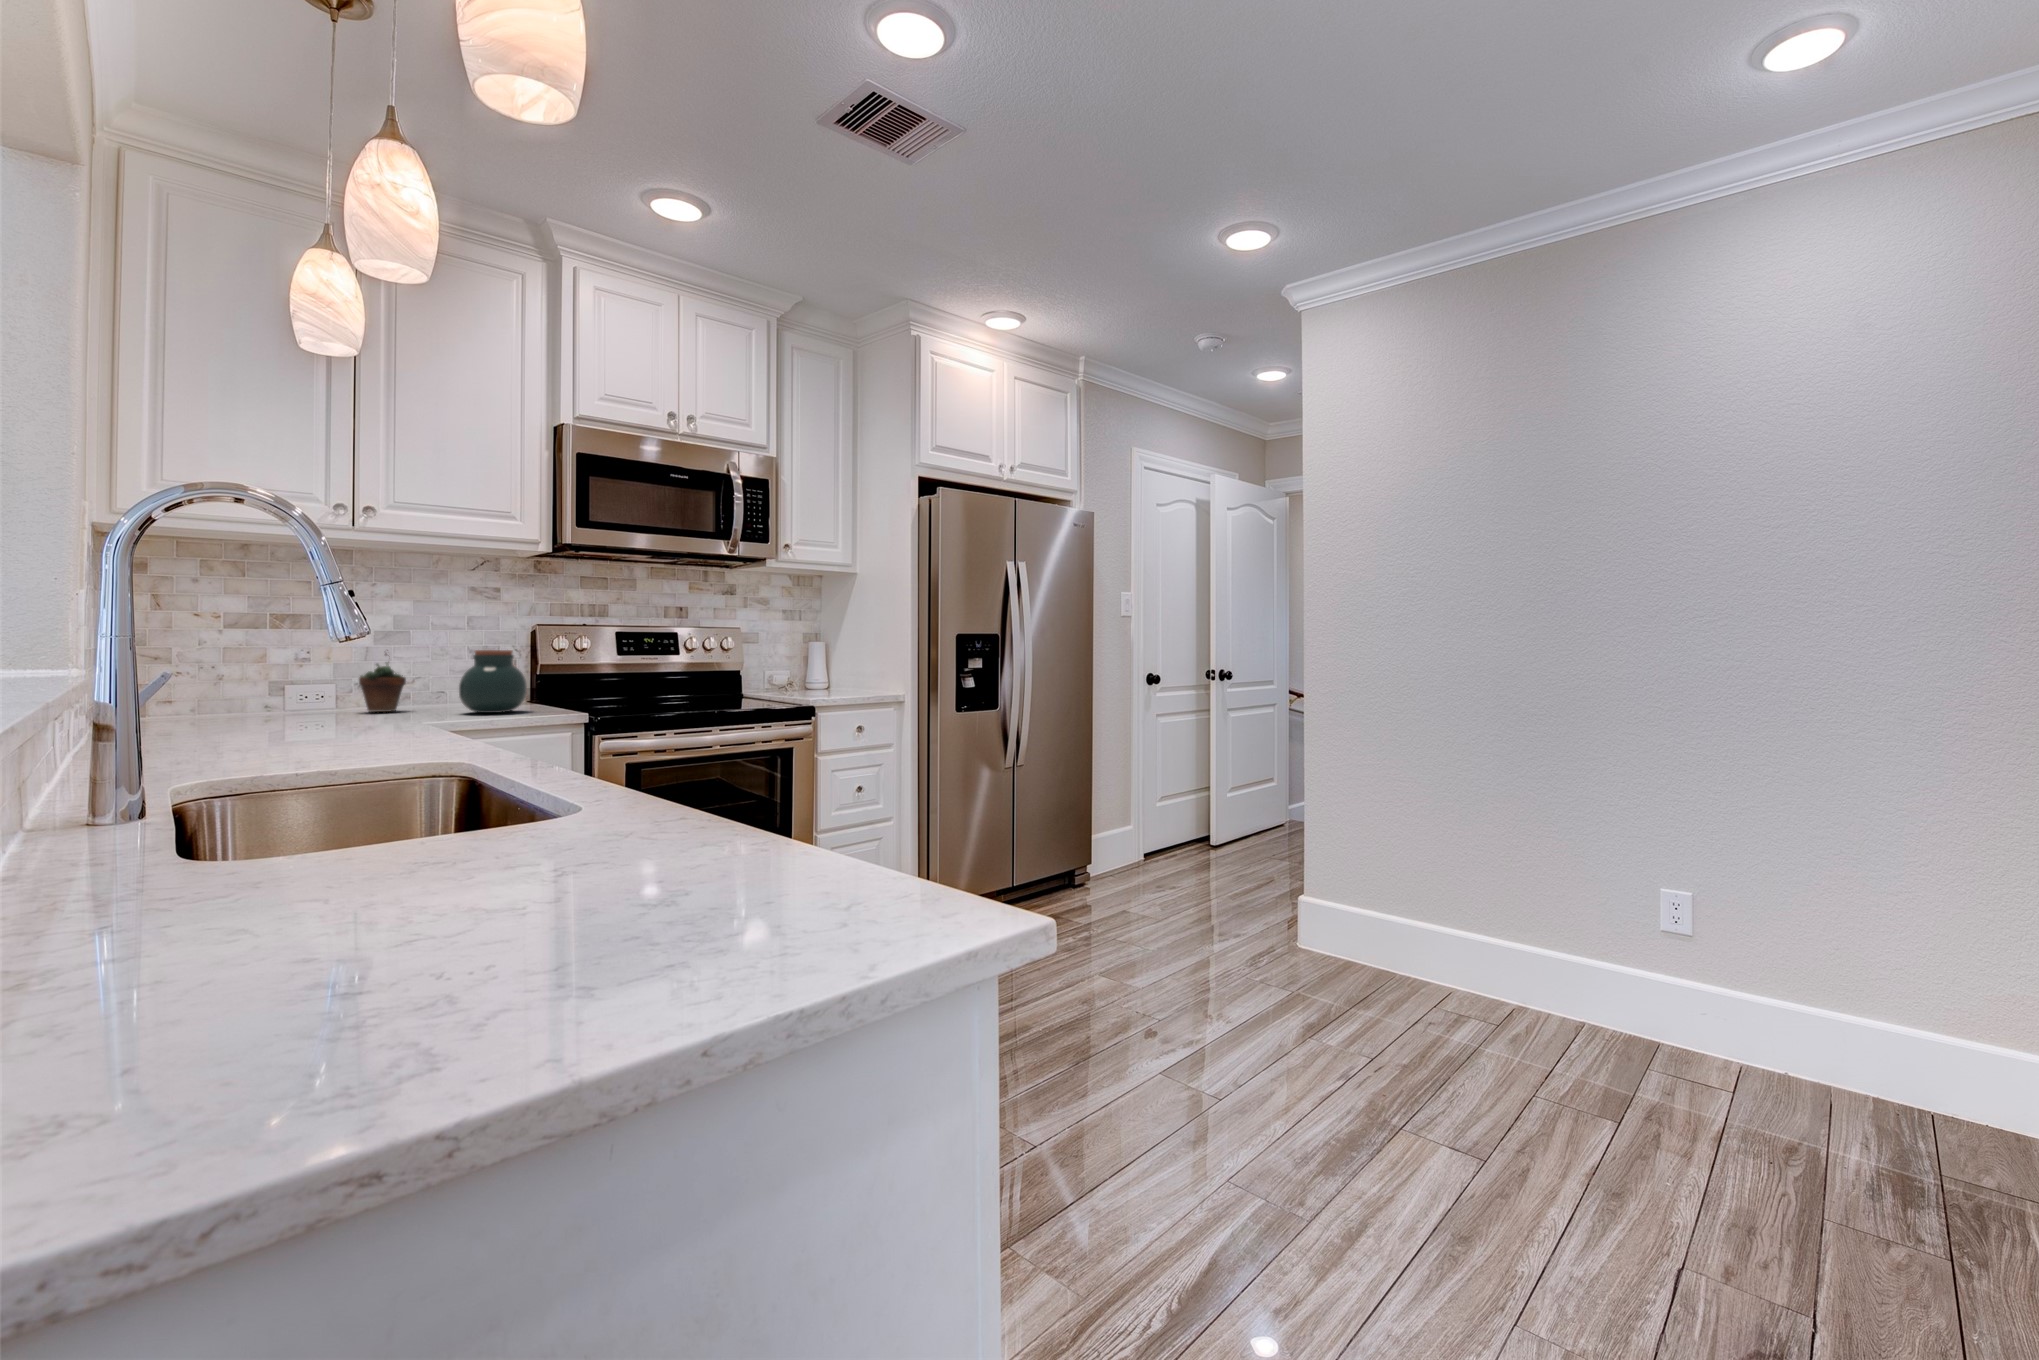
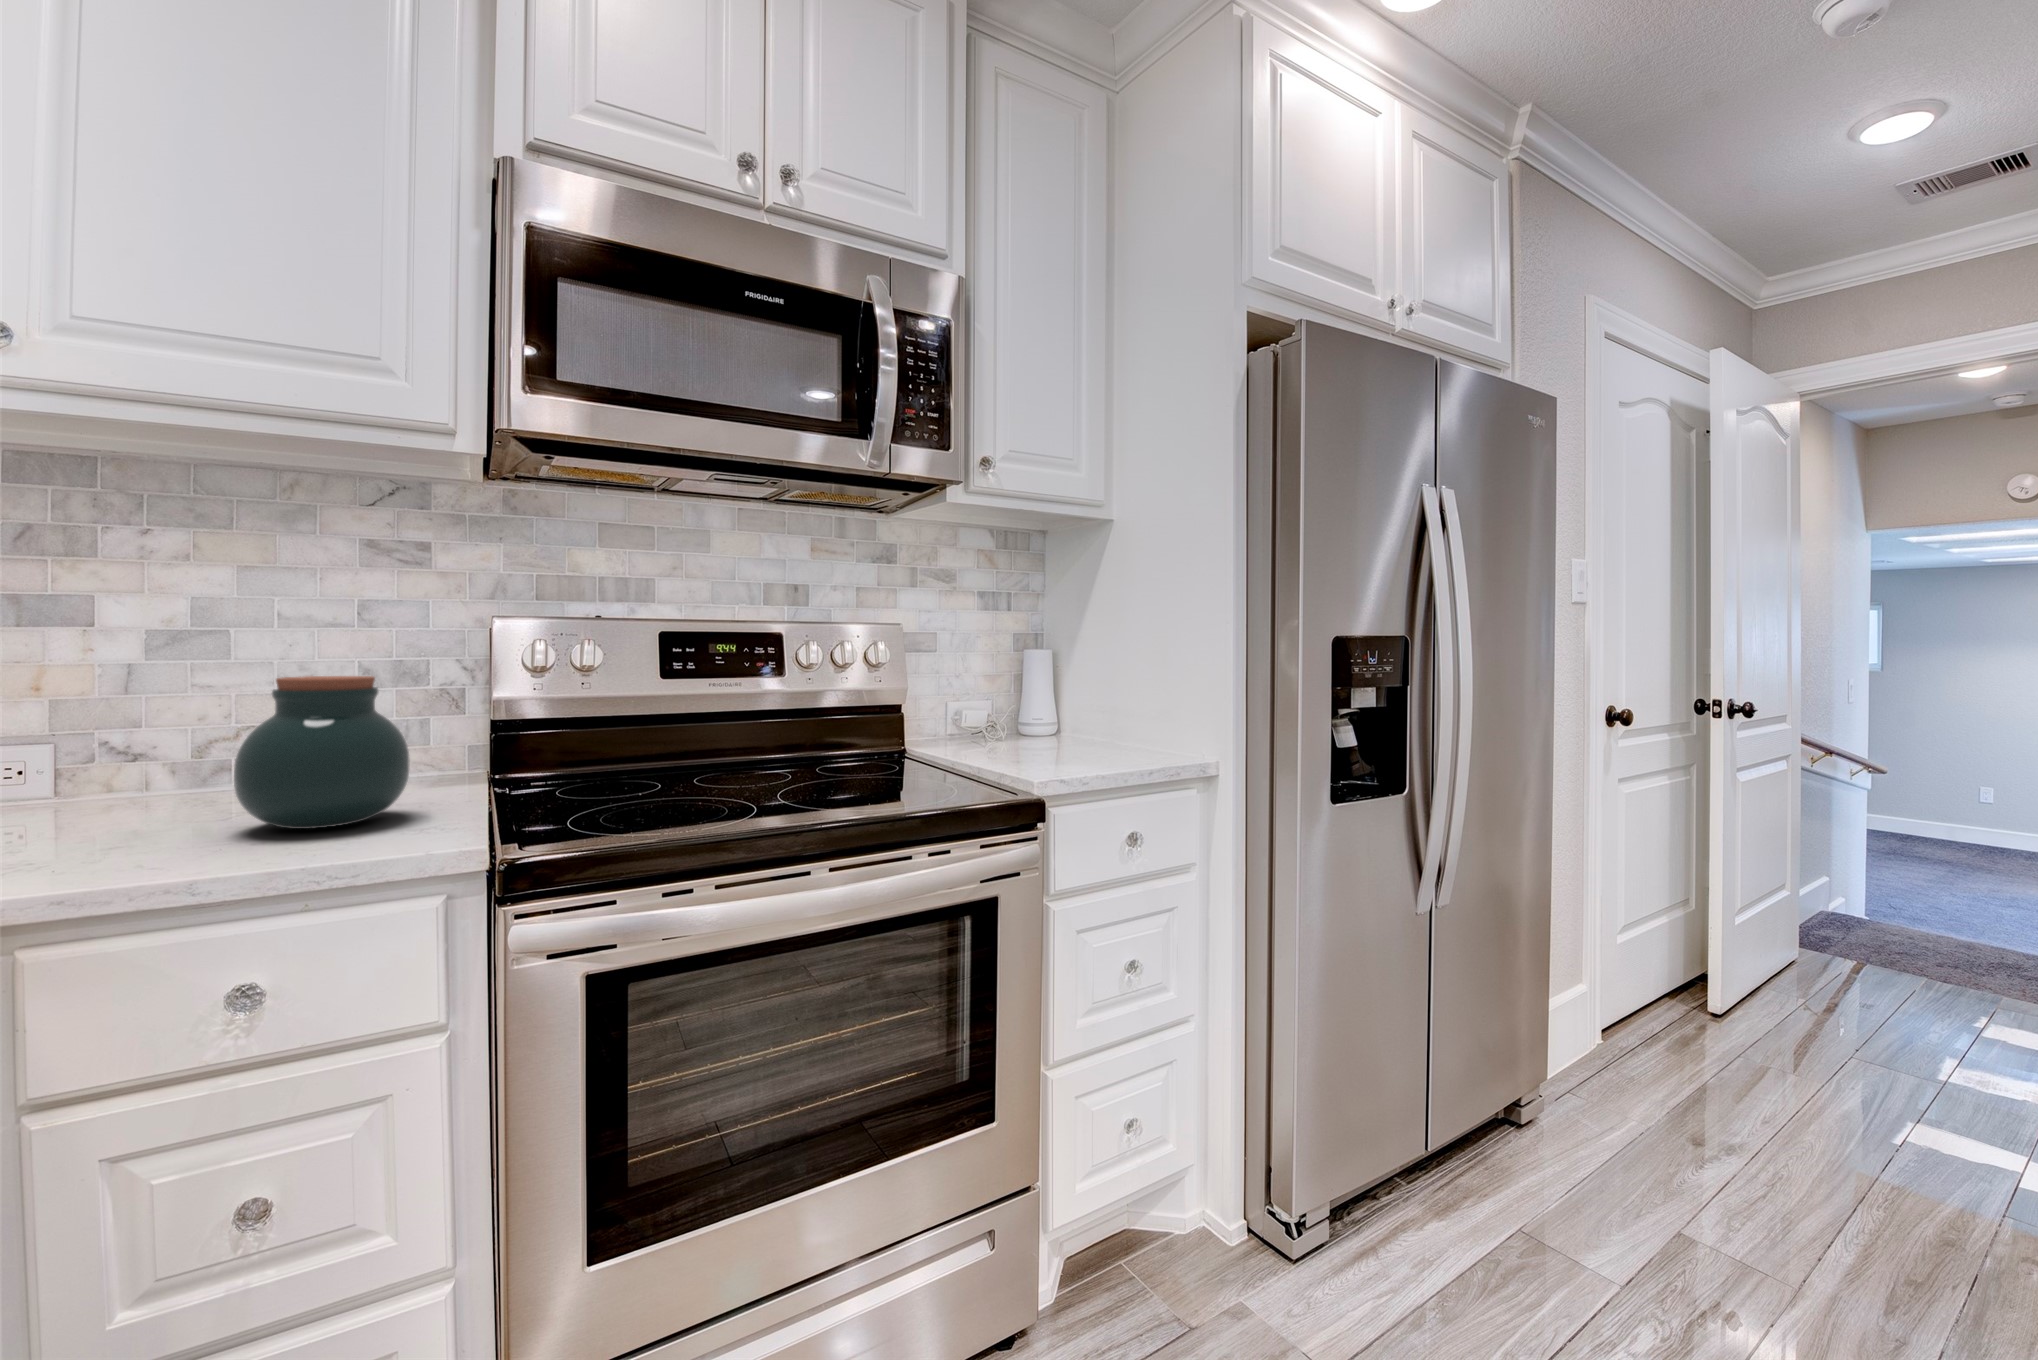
succulent plant: present [359,650,406,712] -> none [63,671,185,813]

